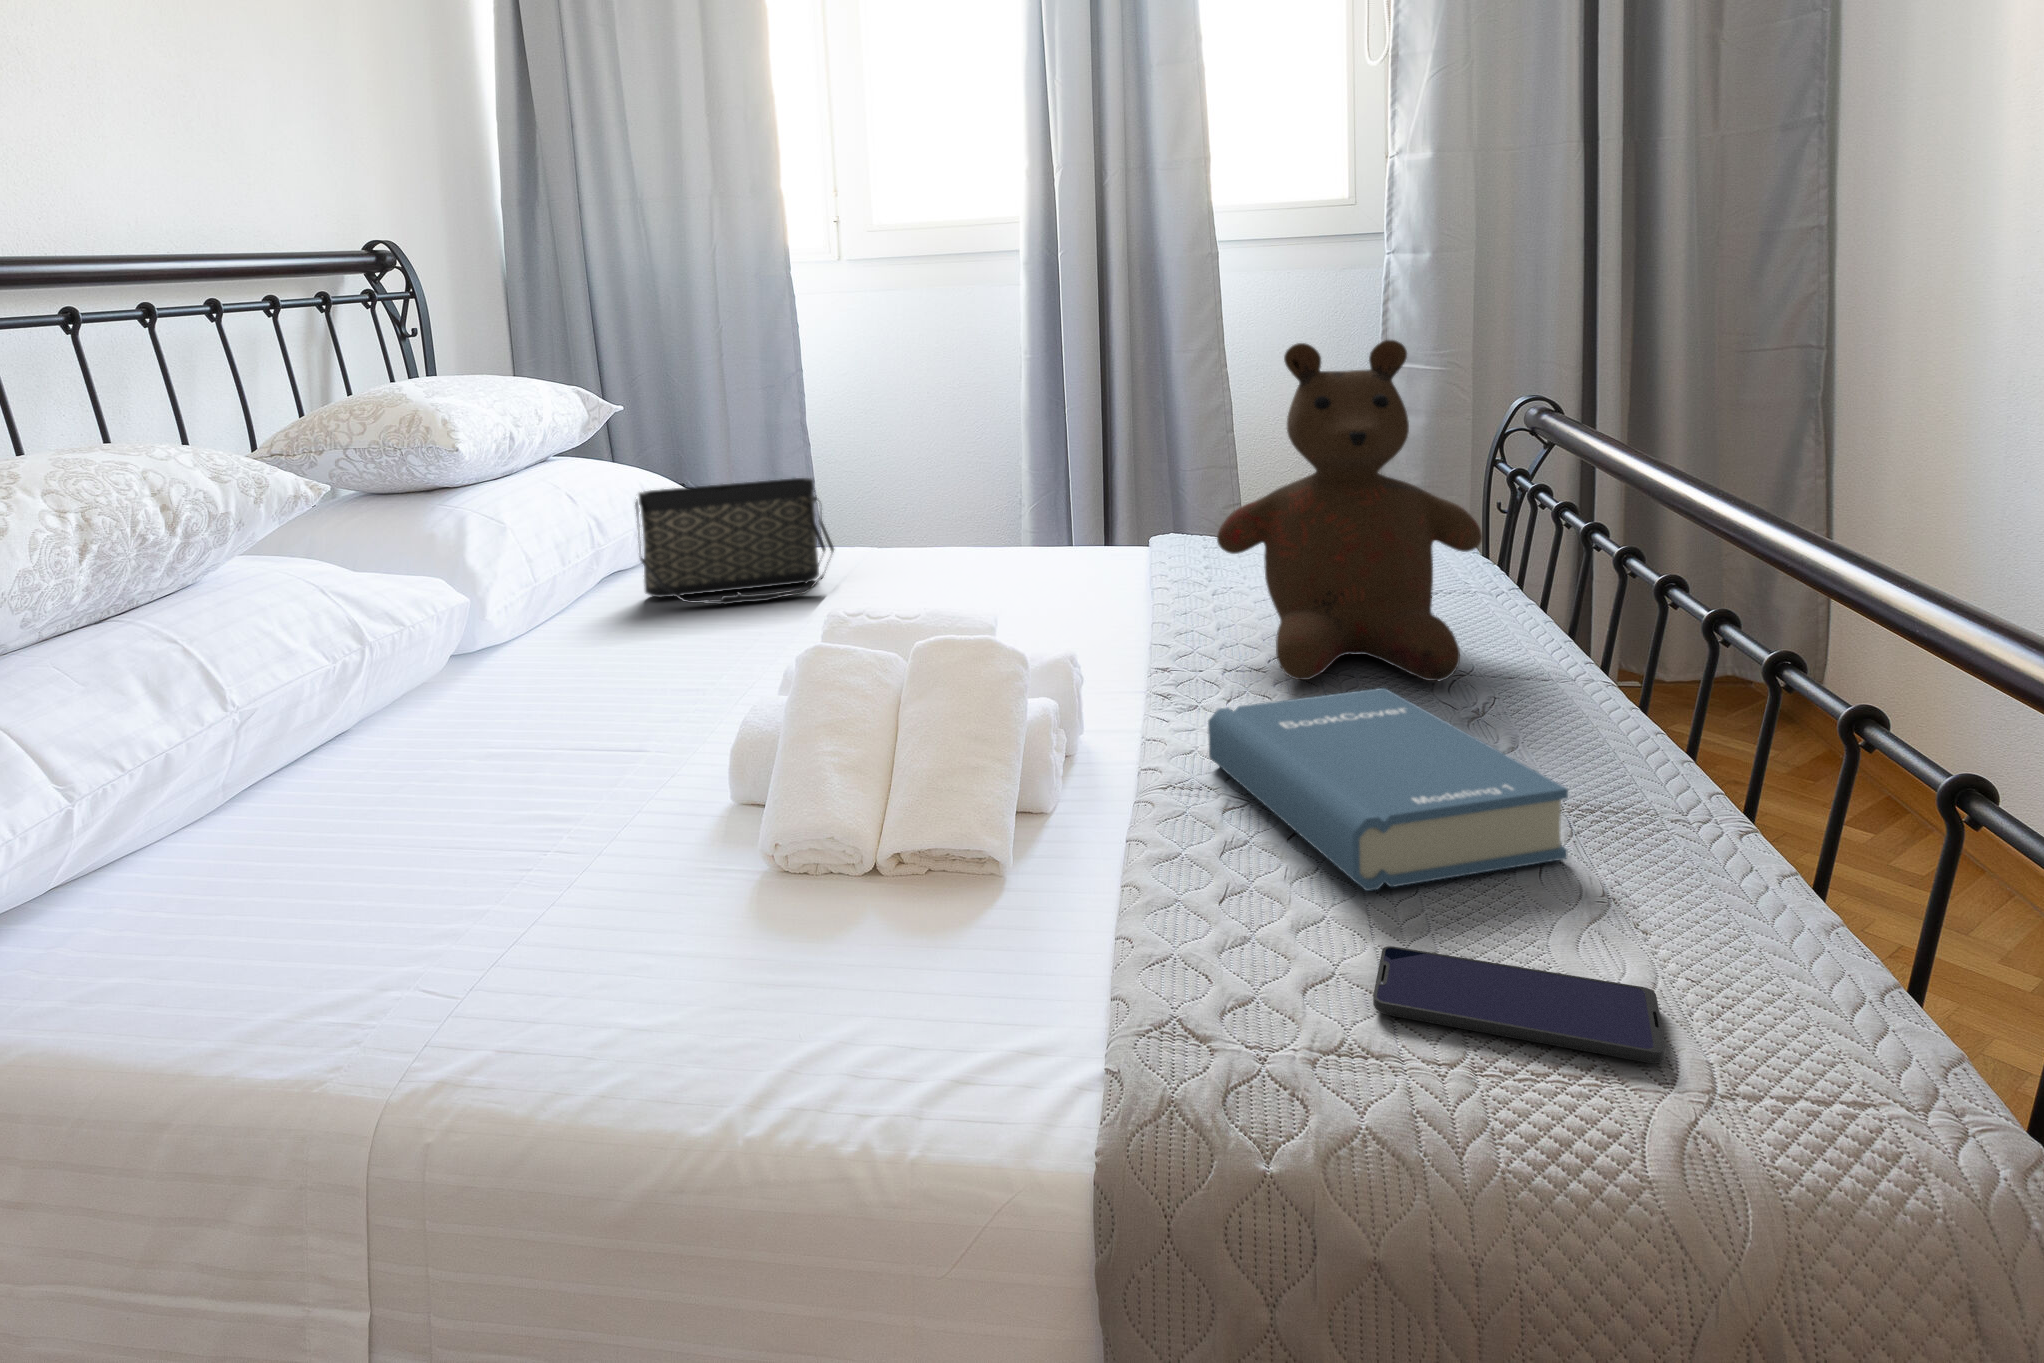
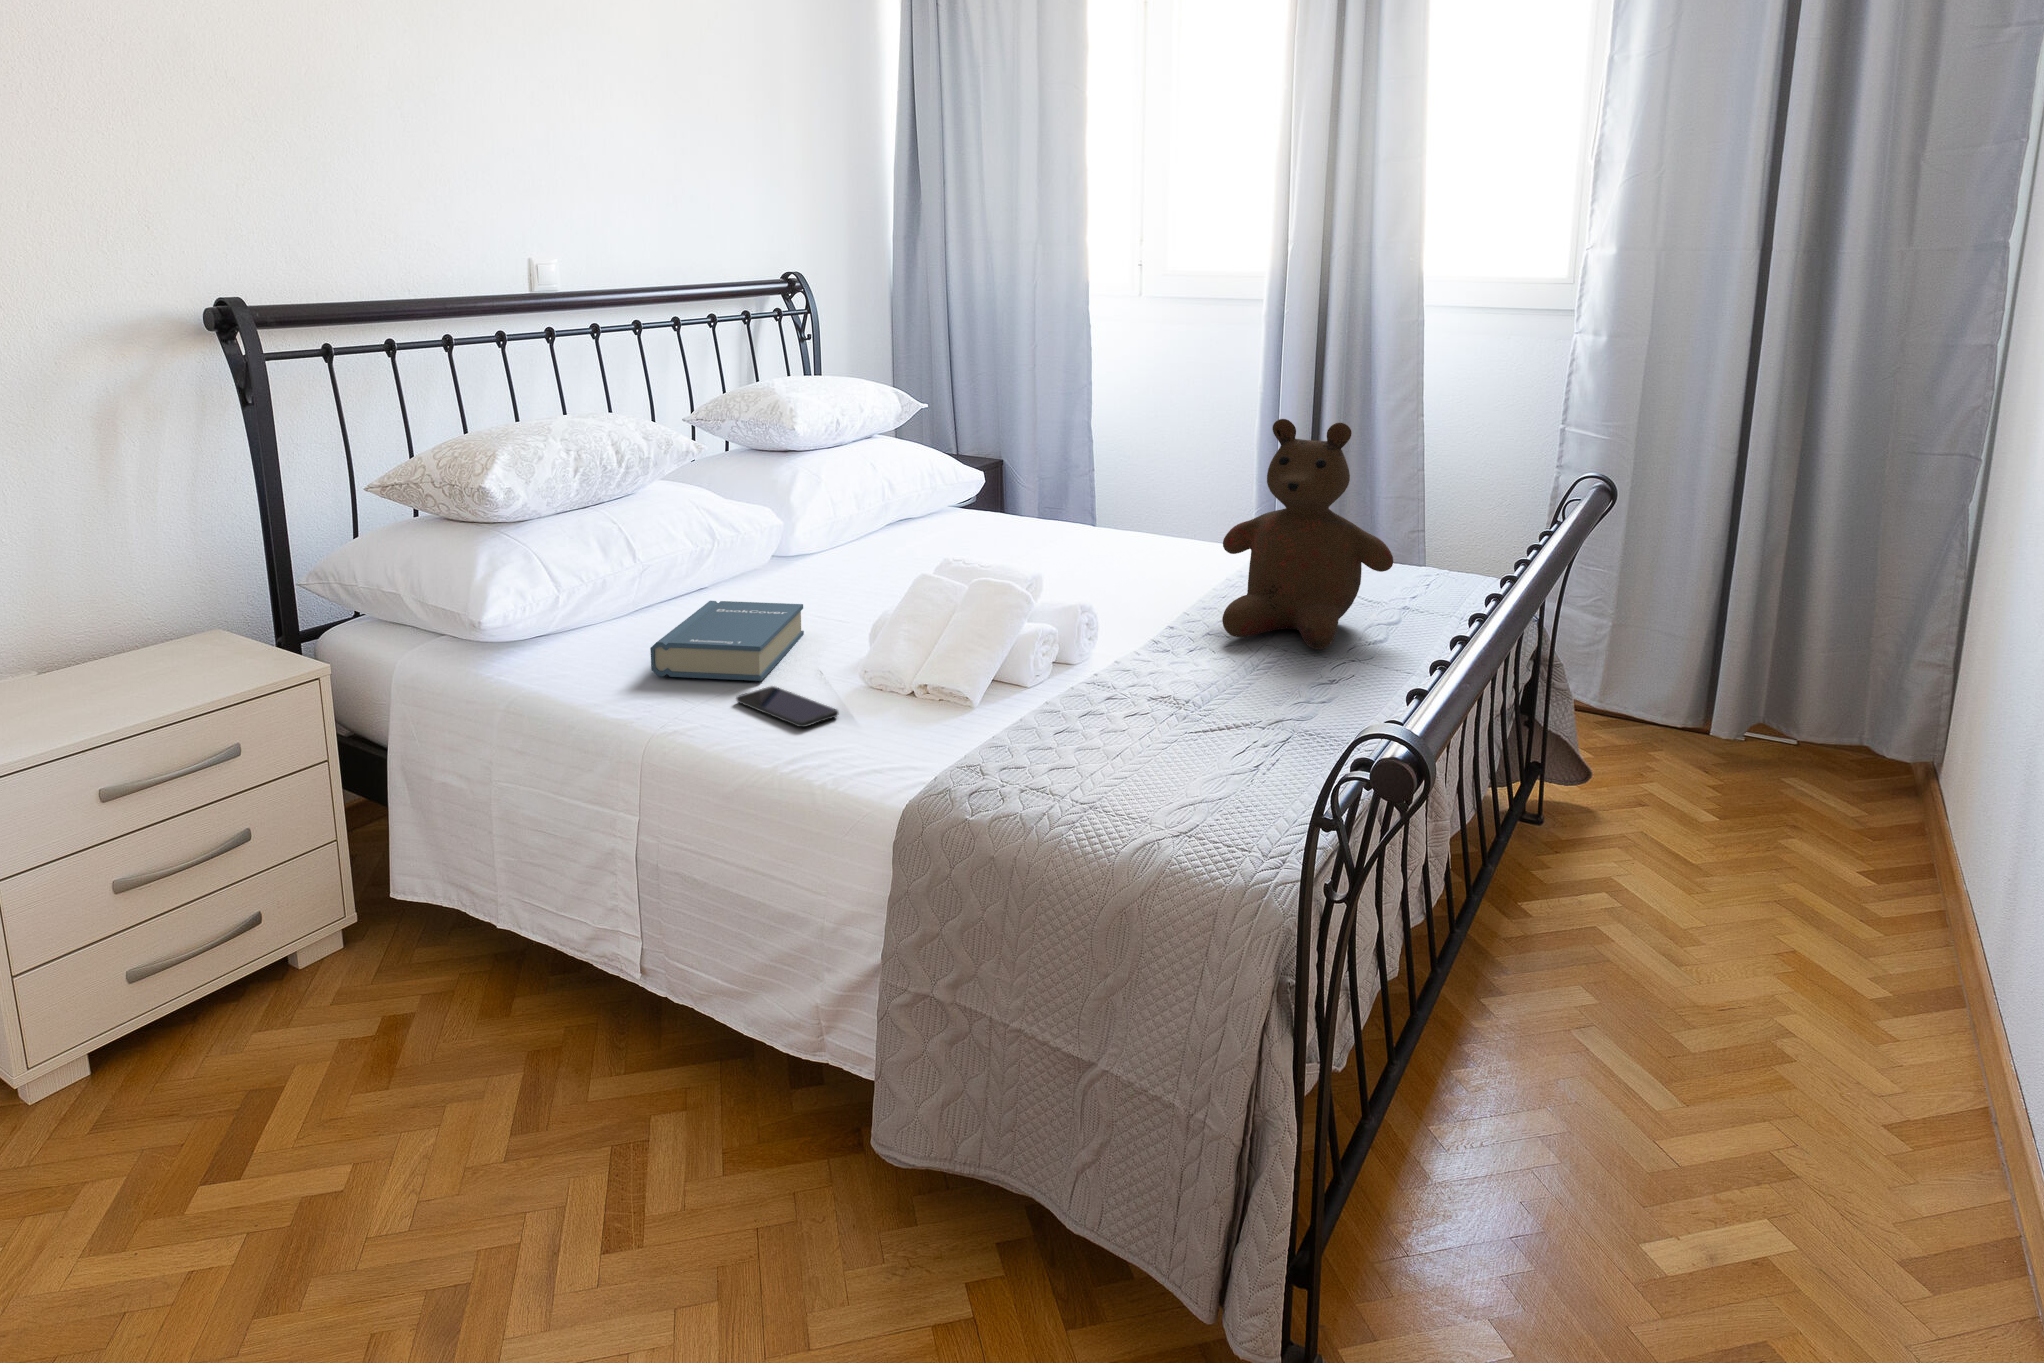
handbag: present [635,478,834,604] -> none [902,468,1030,550]
hardback book: present [1208,688,1568,891] -> present [650,601,804,681]
smartphone: present [1373,946,1666,1063] -> present [736,686,838,727]

